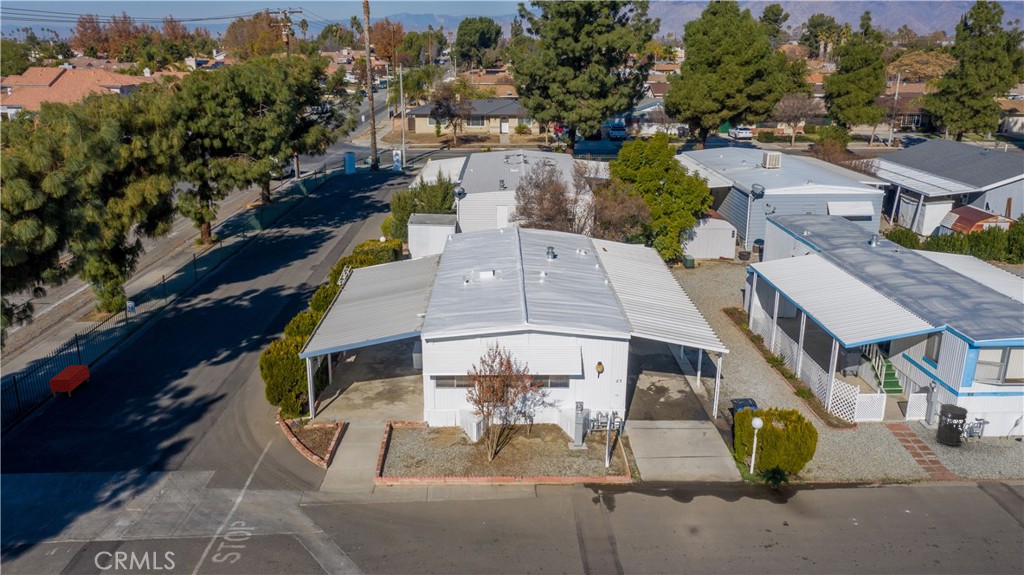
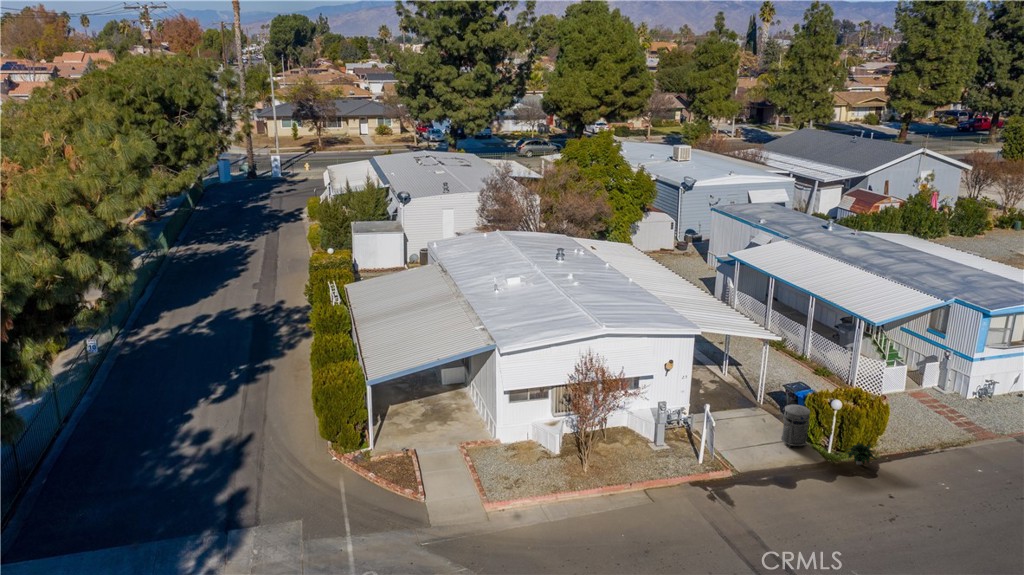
bench: present [50,365,89,397] -> none [38,418,77,460]
trash can: present [936,404,968,447] -> present [781,405,810,447]

